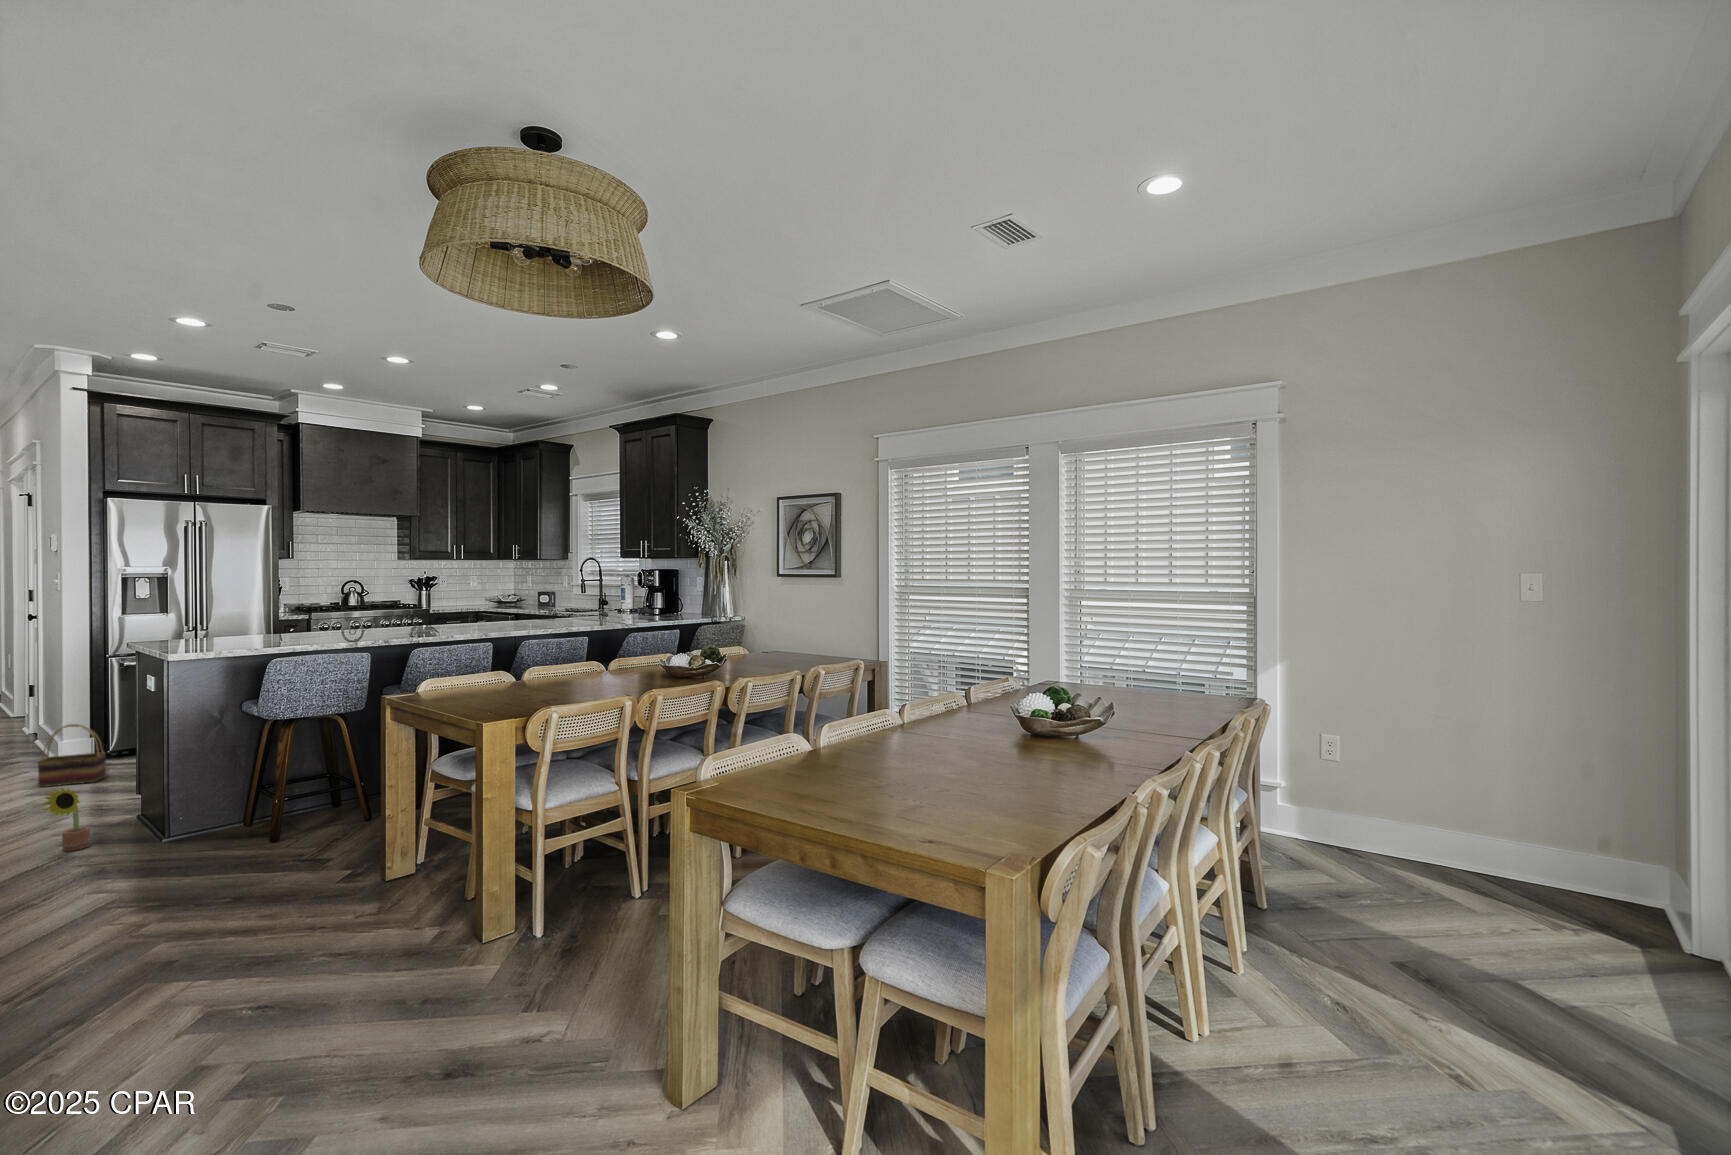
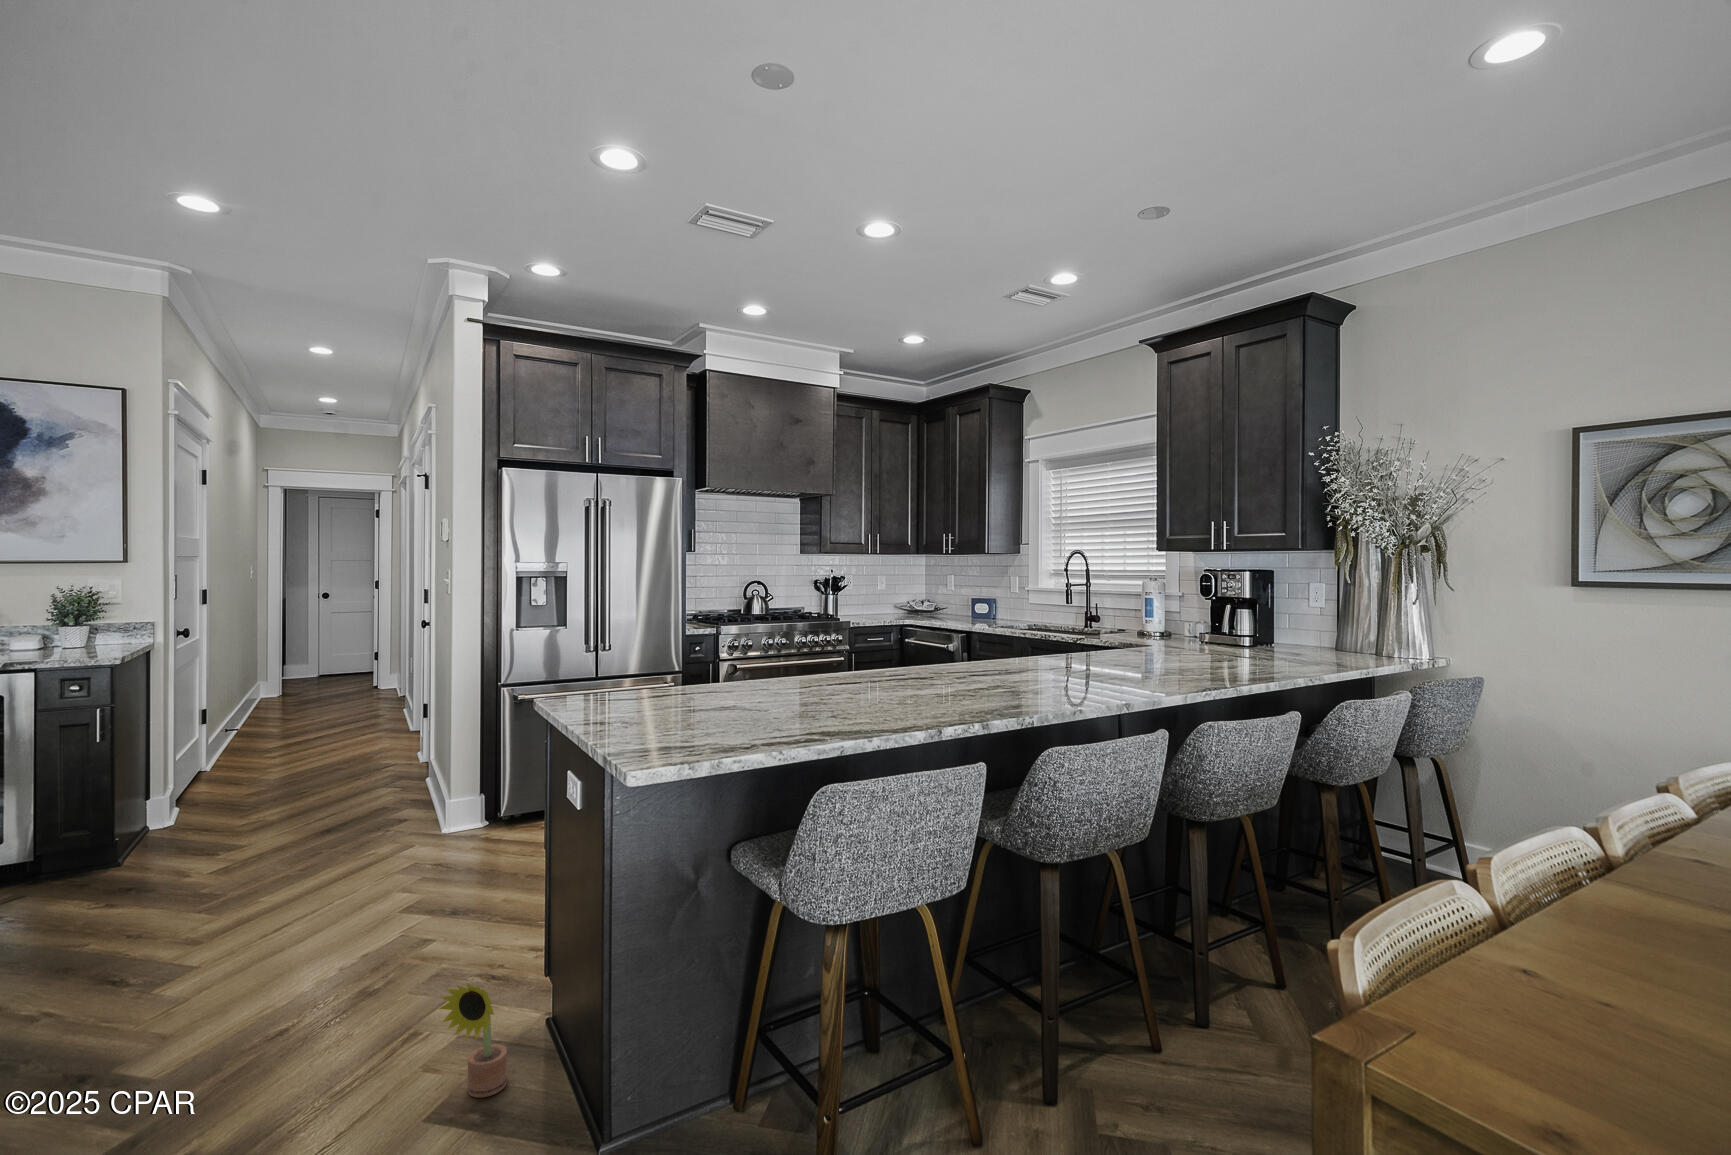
basket: present [38,724,106,787] -> none [429,792,507,883]

